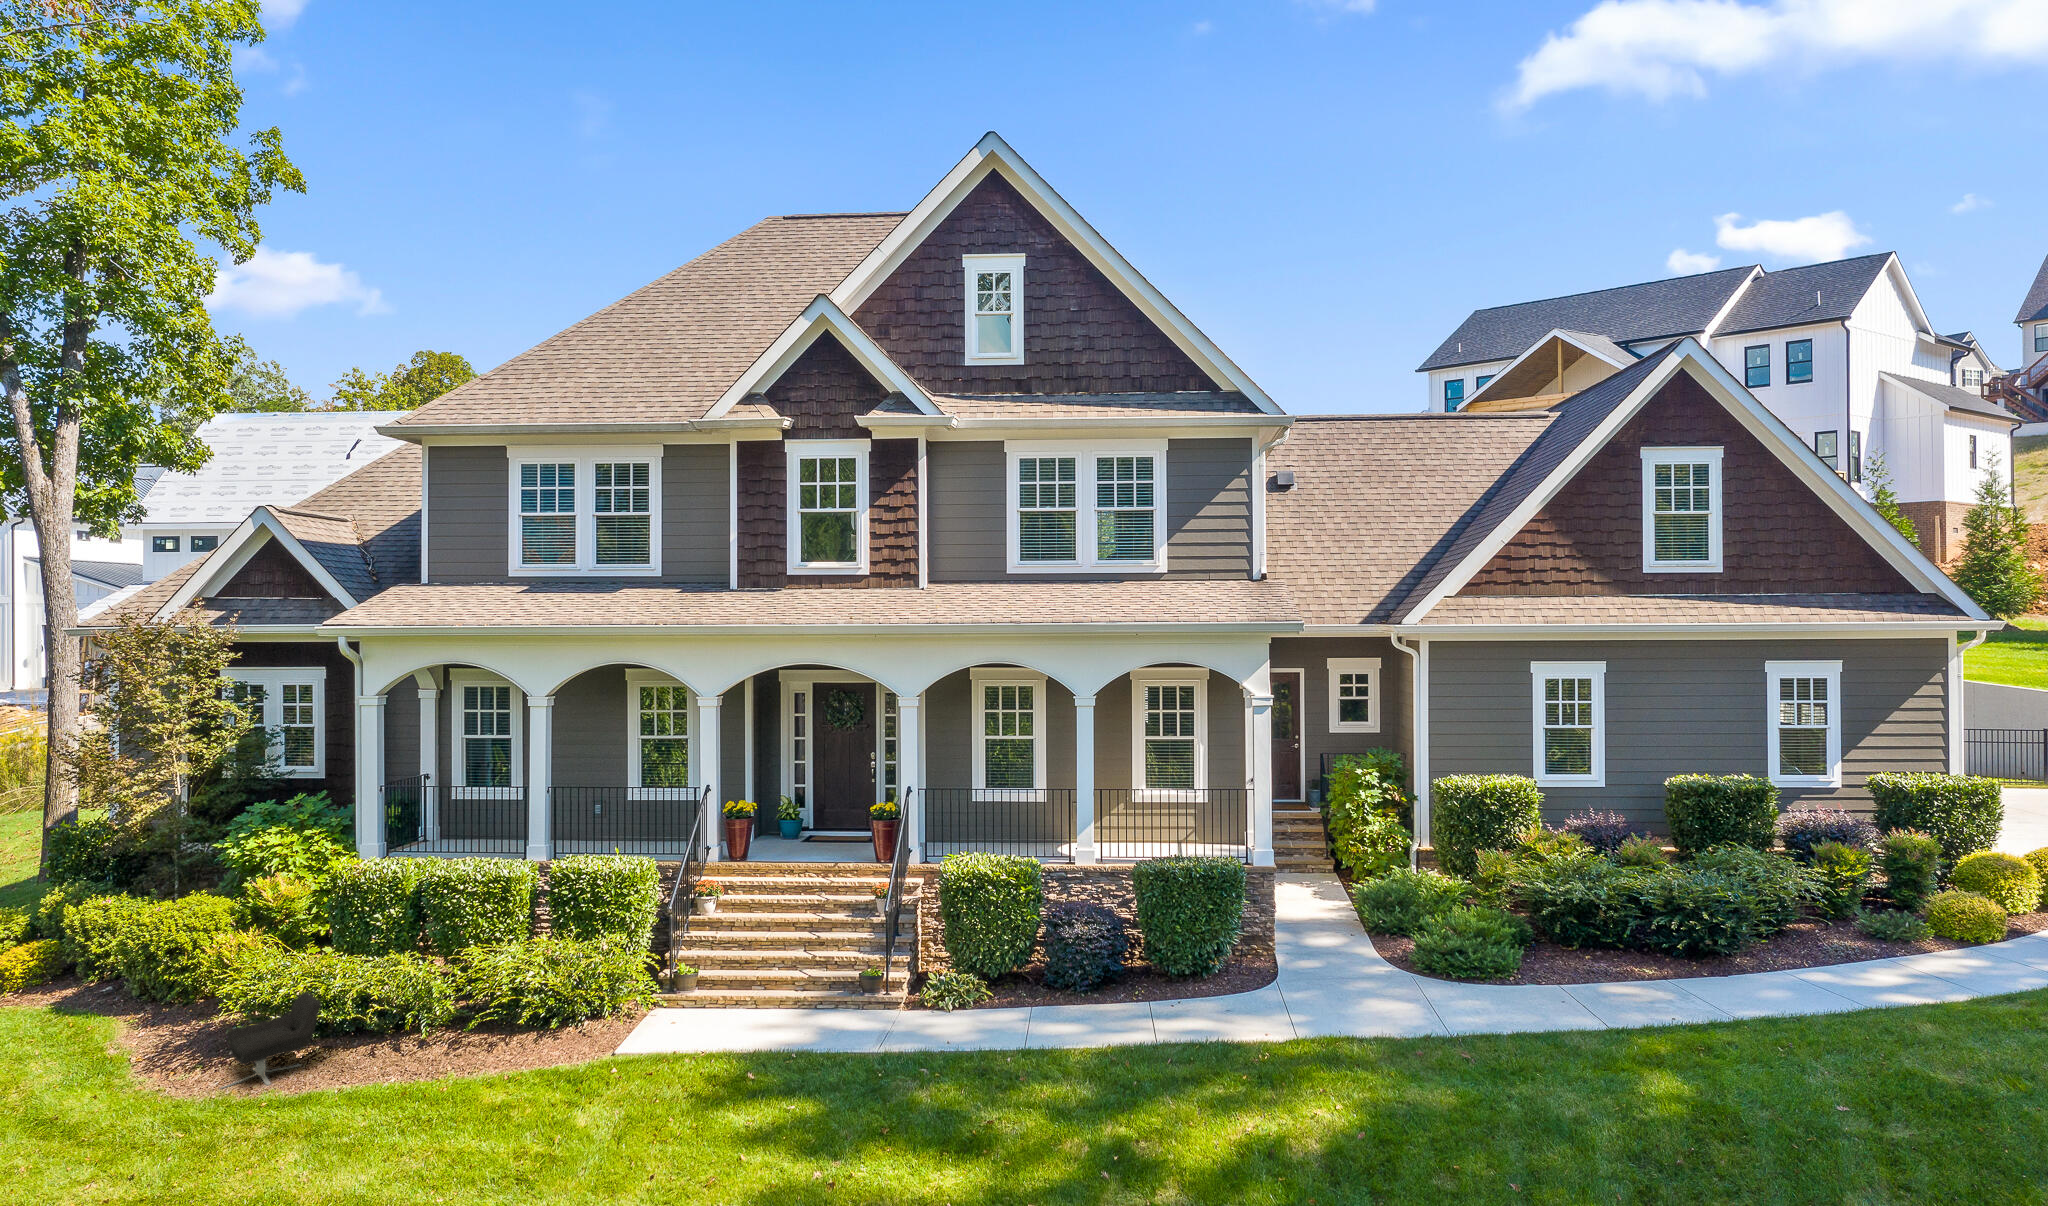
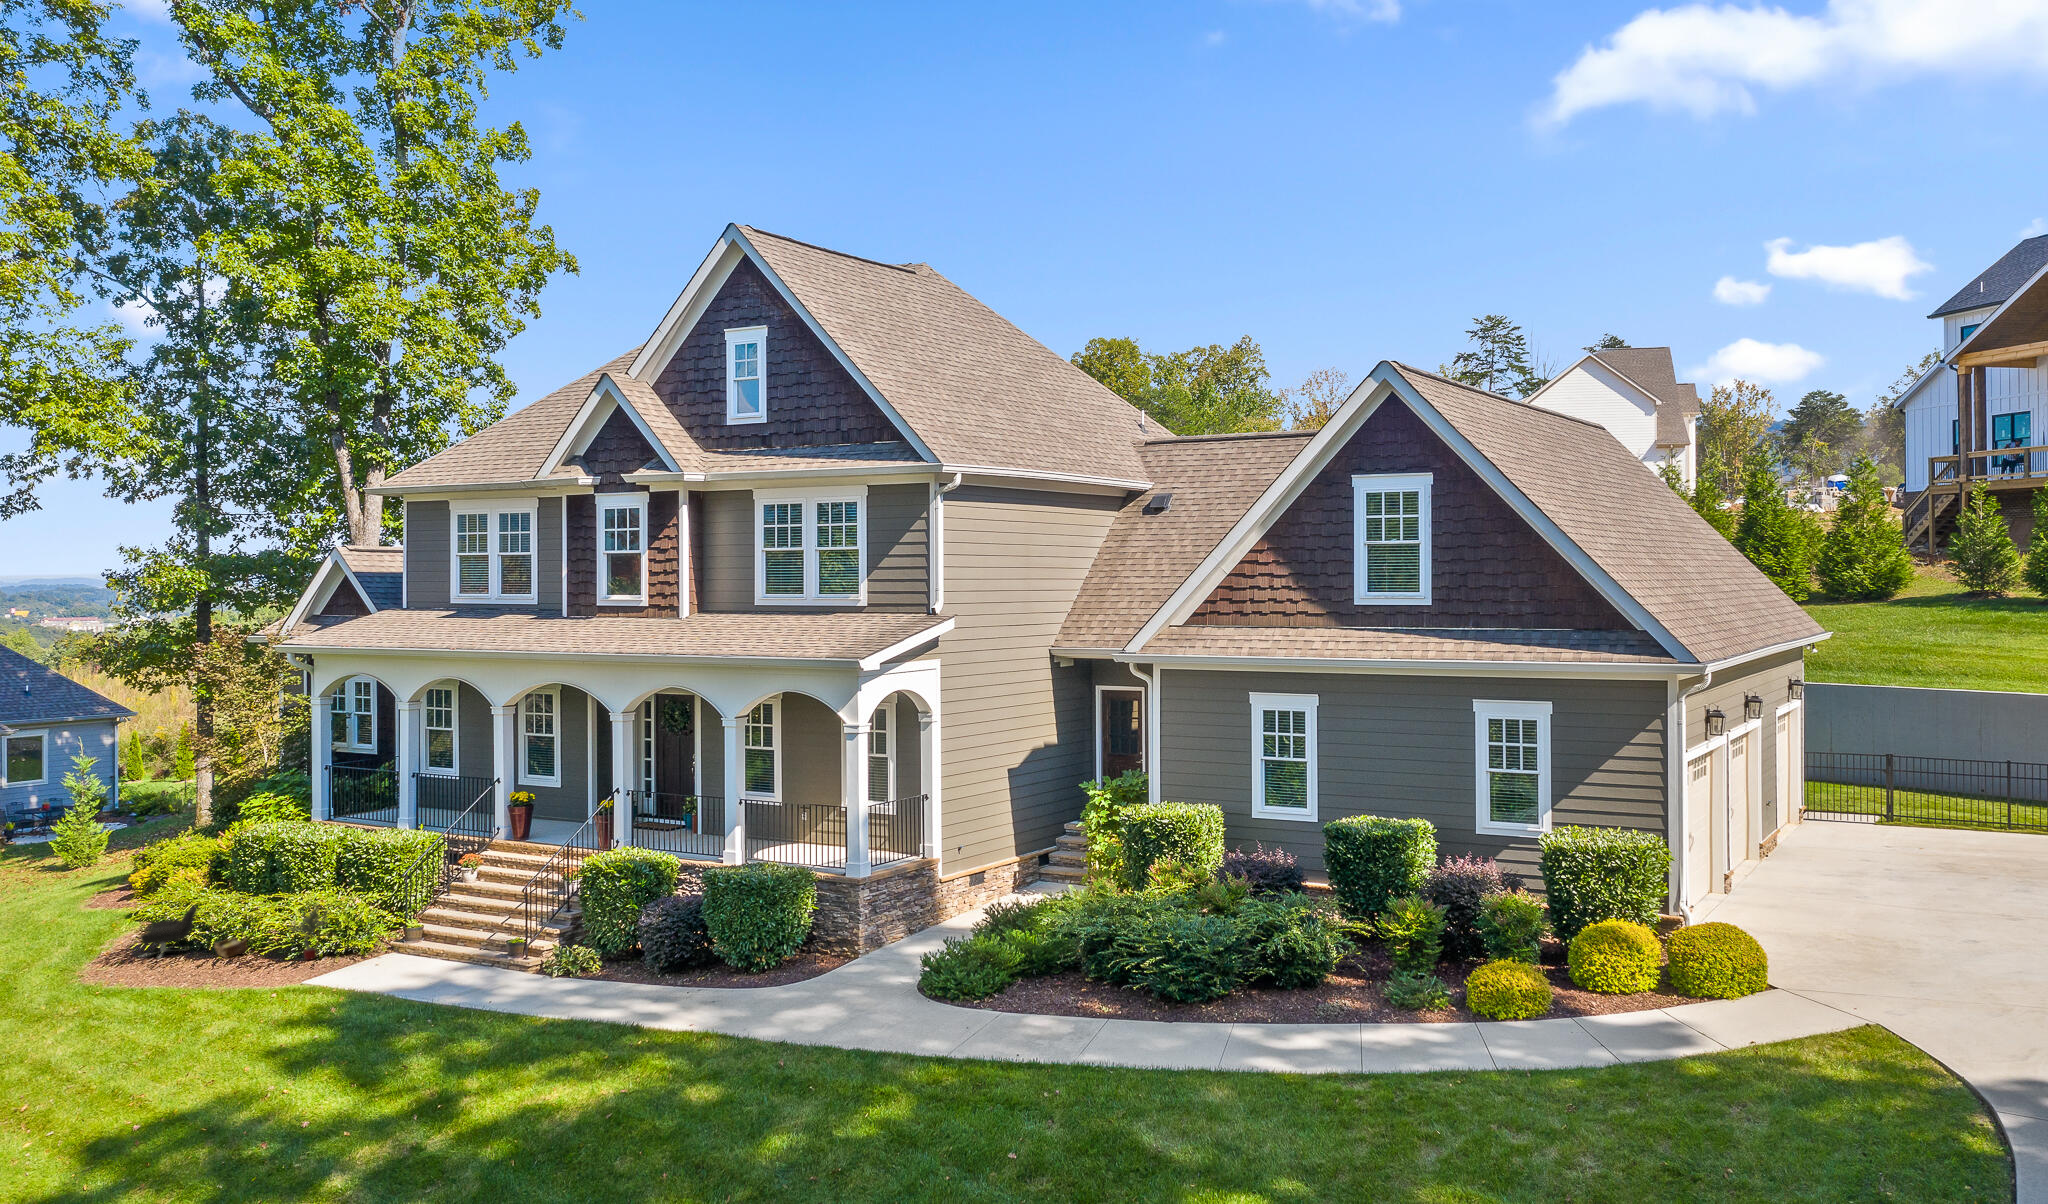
potted tree: none [532,957,605,1045] -> present [288,904,328,960]
woven basket: none [382,1022,431,1065] -> present [214,937,248,958]

